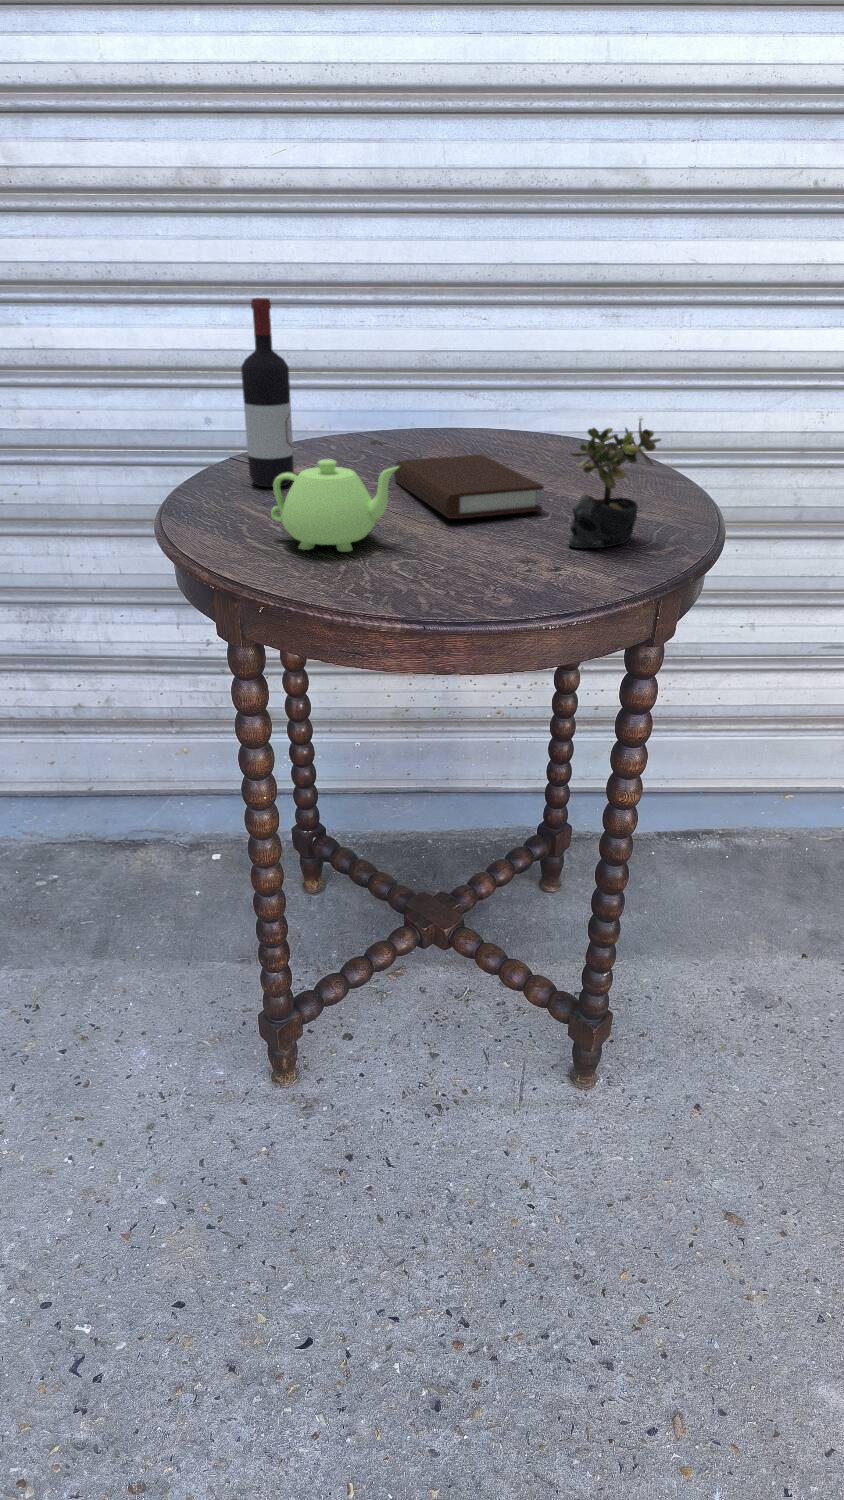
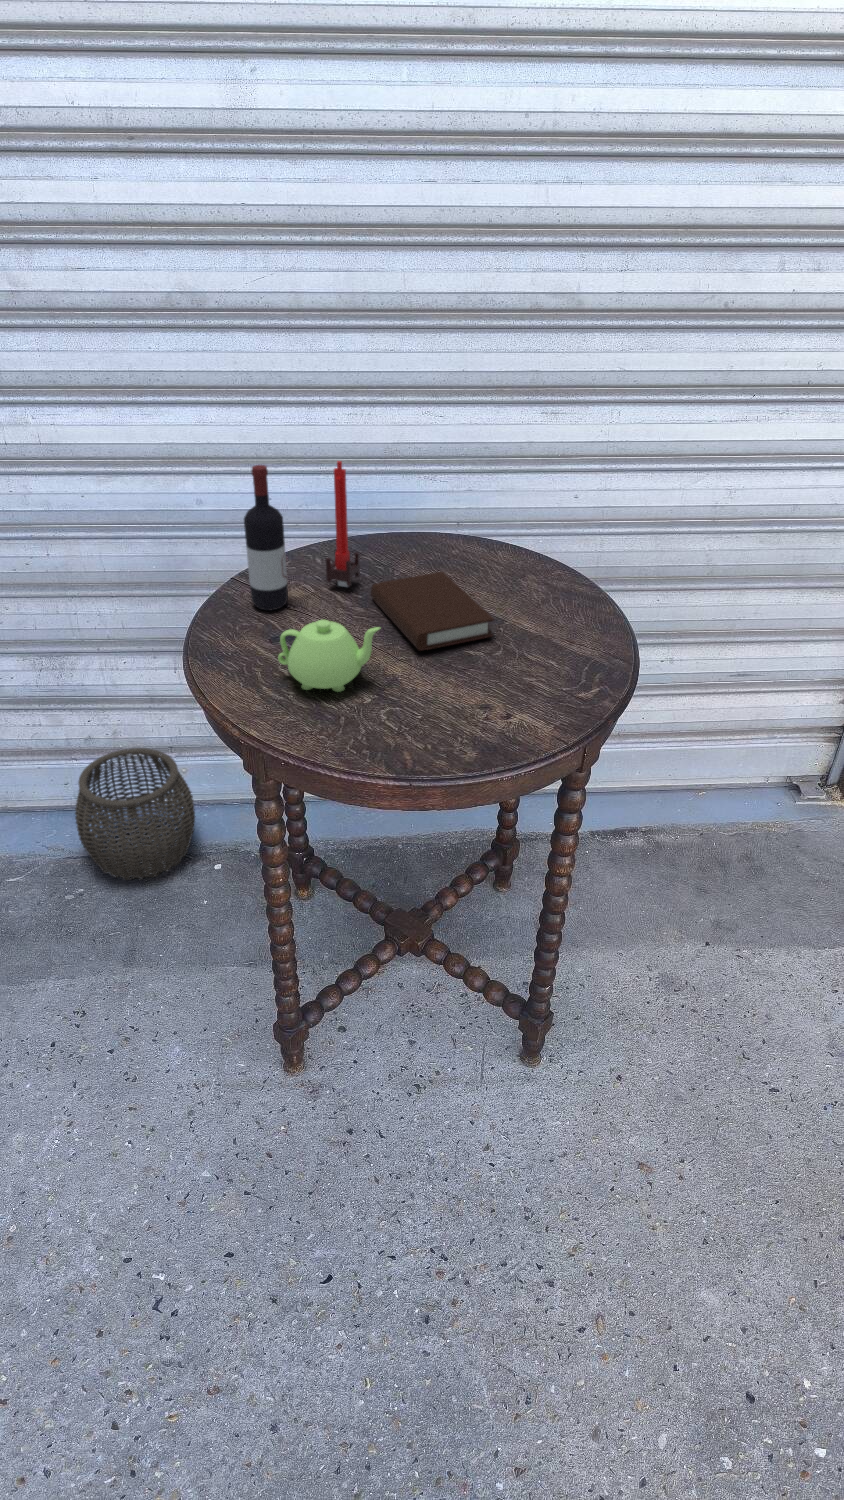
candle: none [341,305,382,472] -> present [326,461,360,587]
succulent plant: present [569,422,661,548] -> none [514,586,586,681]
woven basket: none [54,715,193,865] -> present [75,748,195,880]

